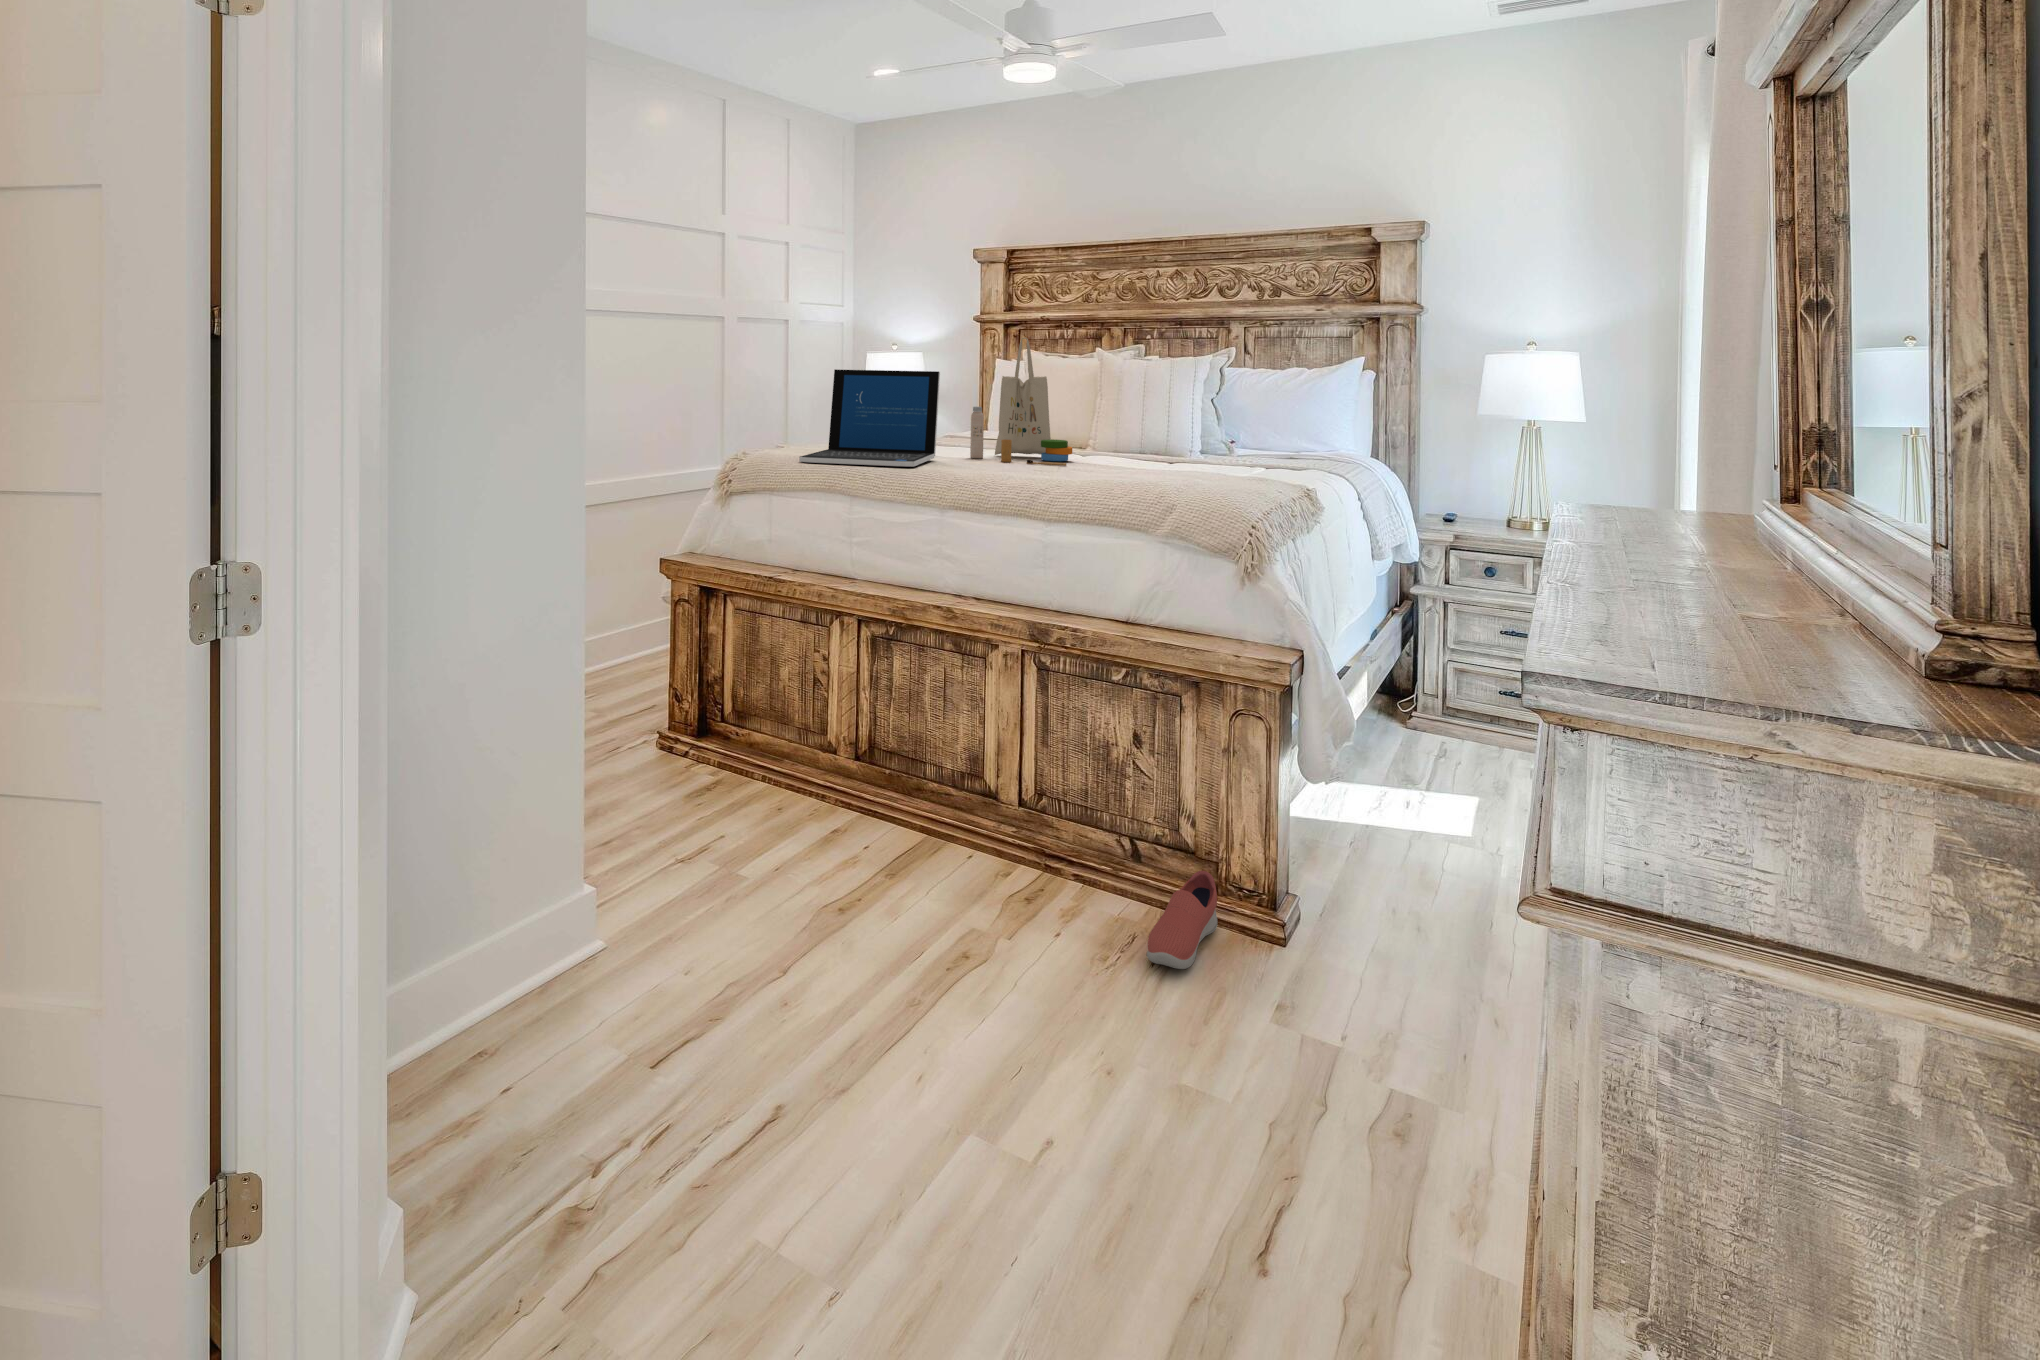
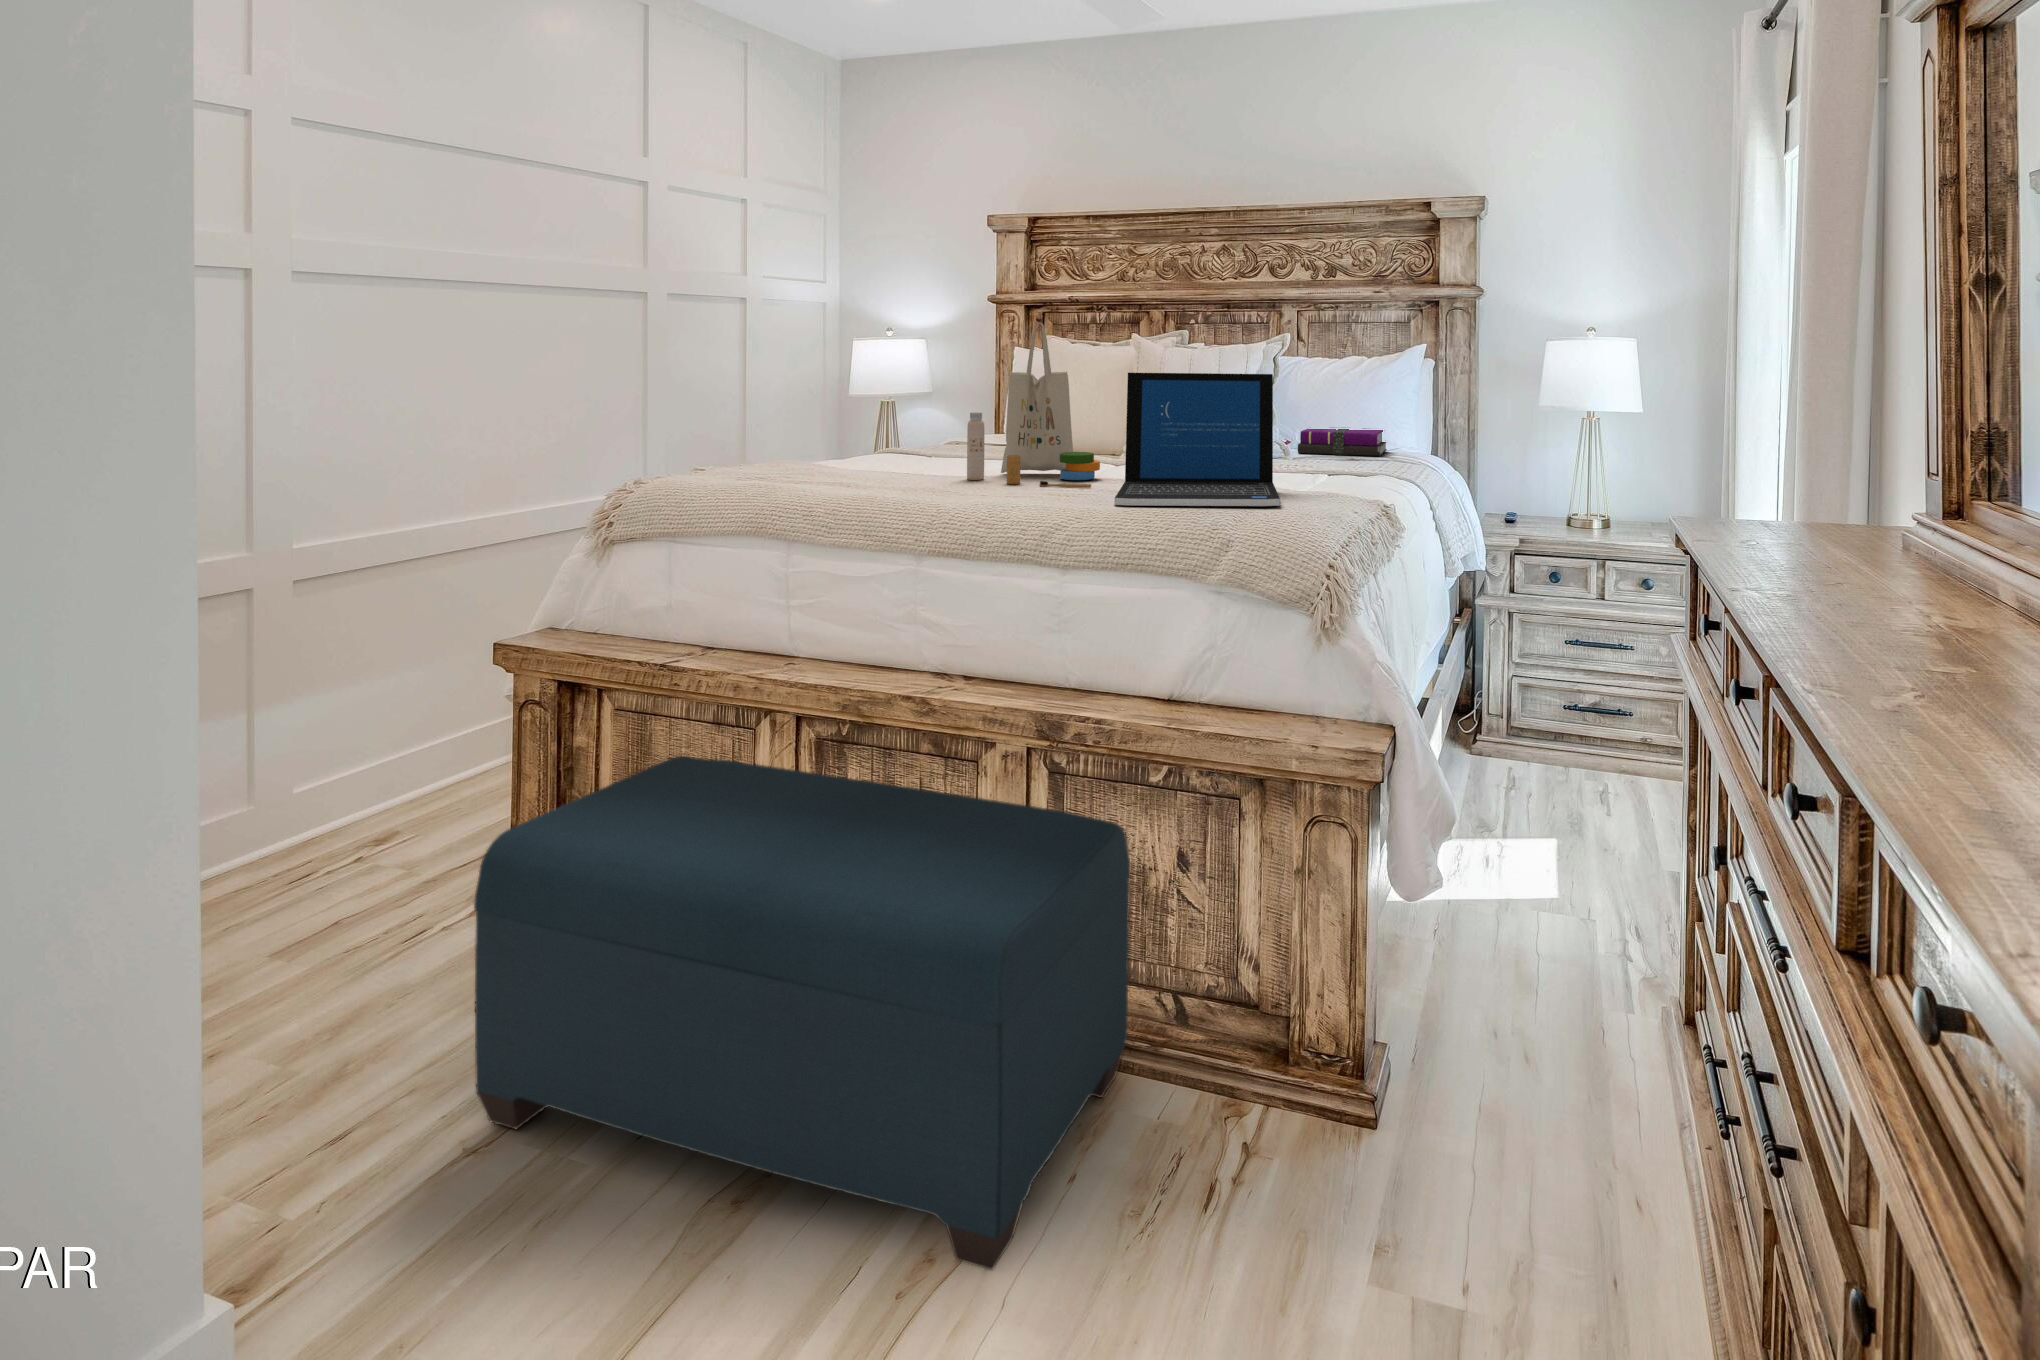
laptop: present [799,369,940,467] -> present [1115,373,1280,506]
notebook: none [1242,429,1327,455] -> present [1298,429,1387,456]
bench: none [677,637,1099,976] -> present [474,756,1130,1270]
shoe: present [1147,871,1218,969] -> none [1195,1032,1286,1199]

